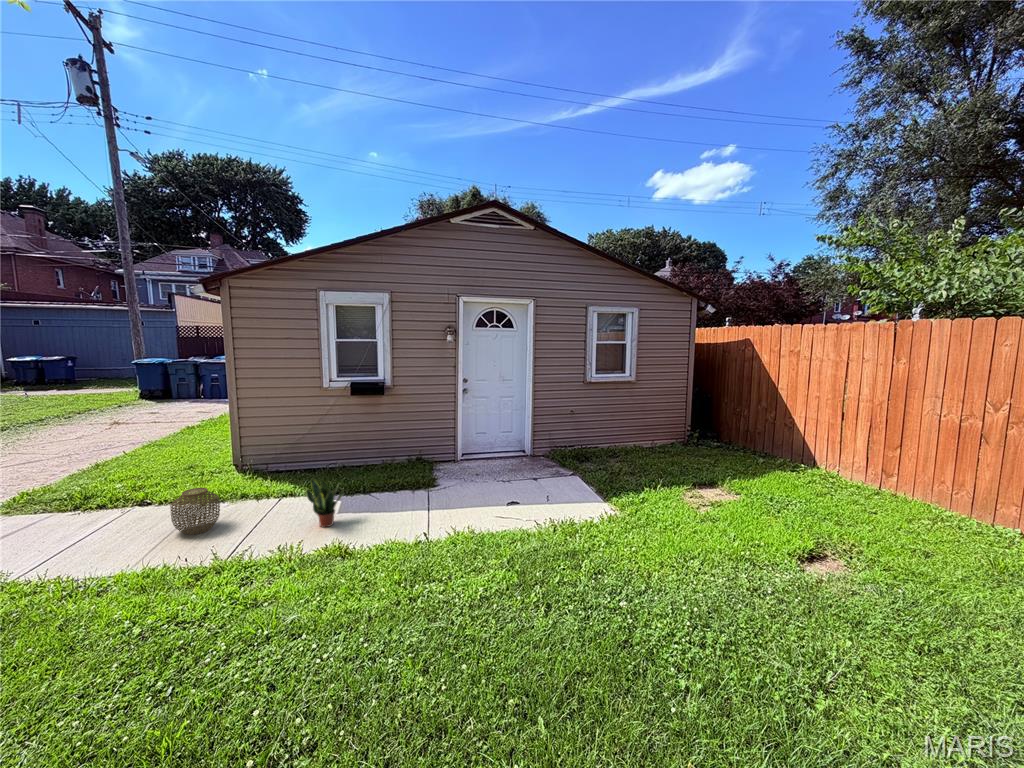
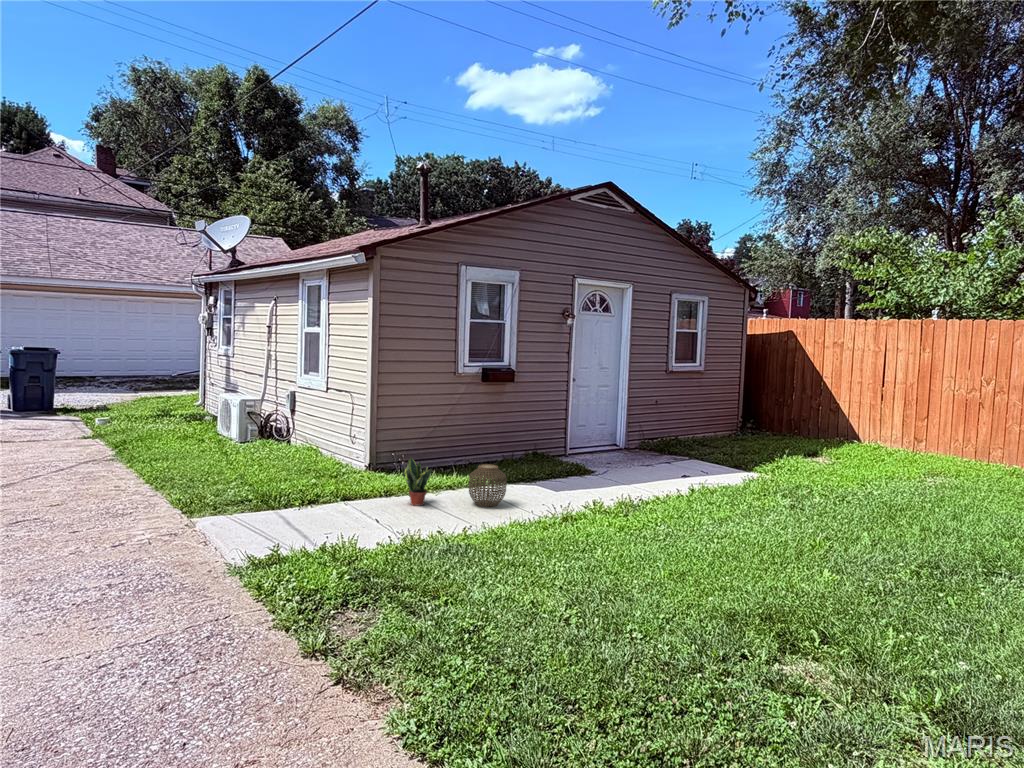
potted plant: present [307,479,344,527] -> present [402,457,431,506]

